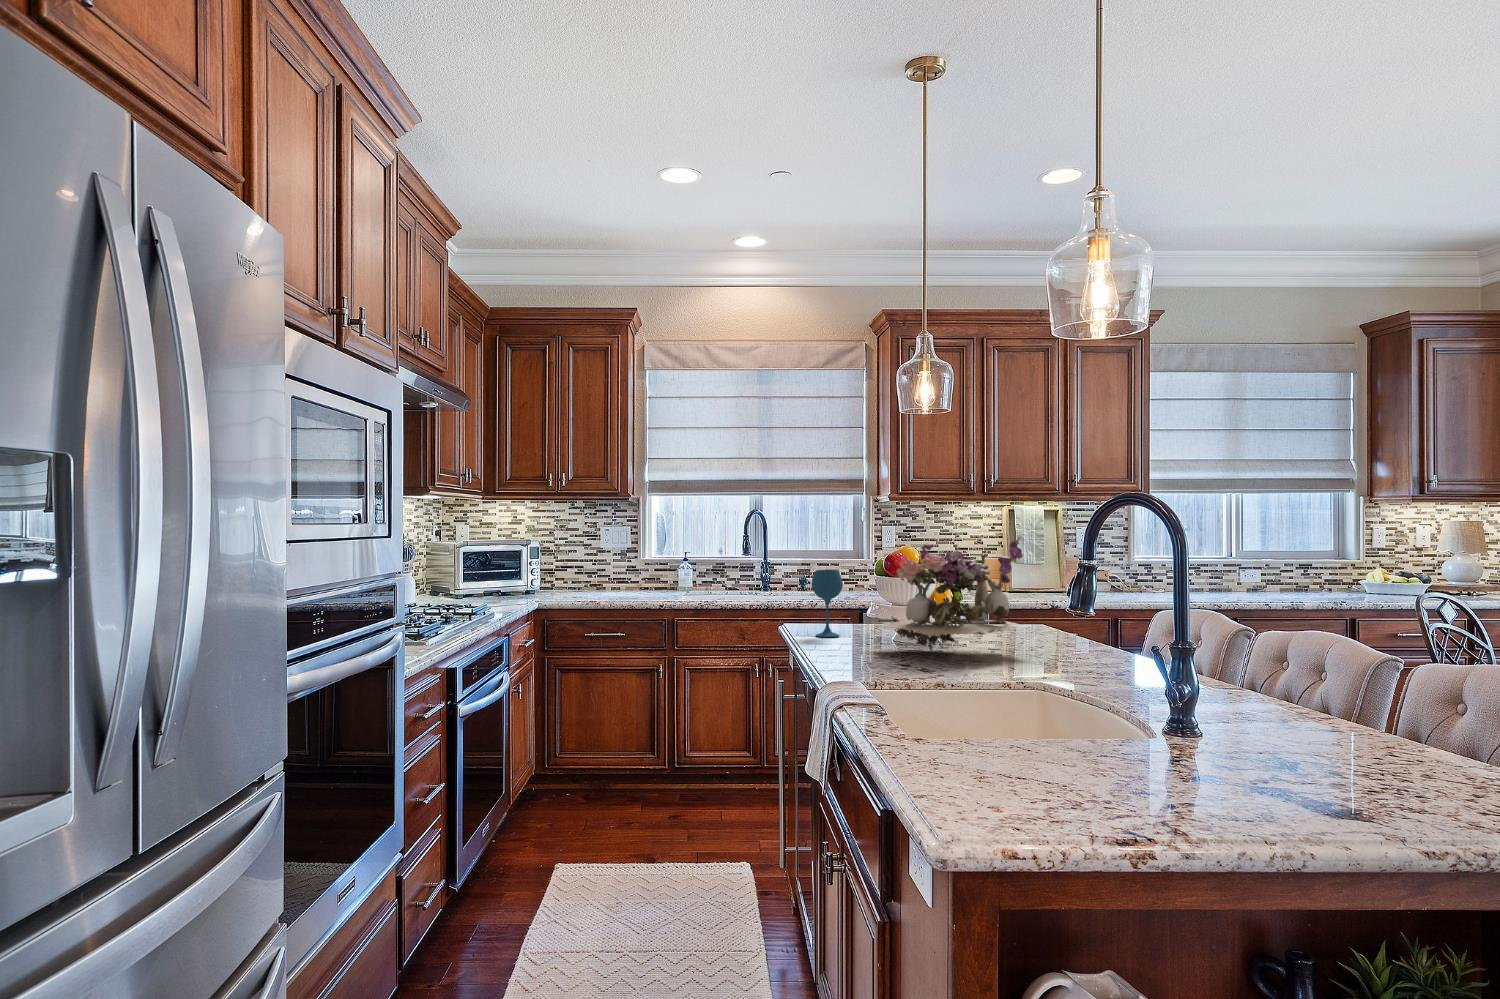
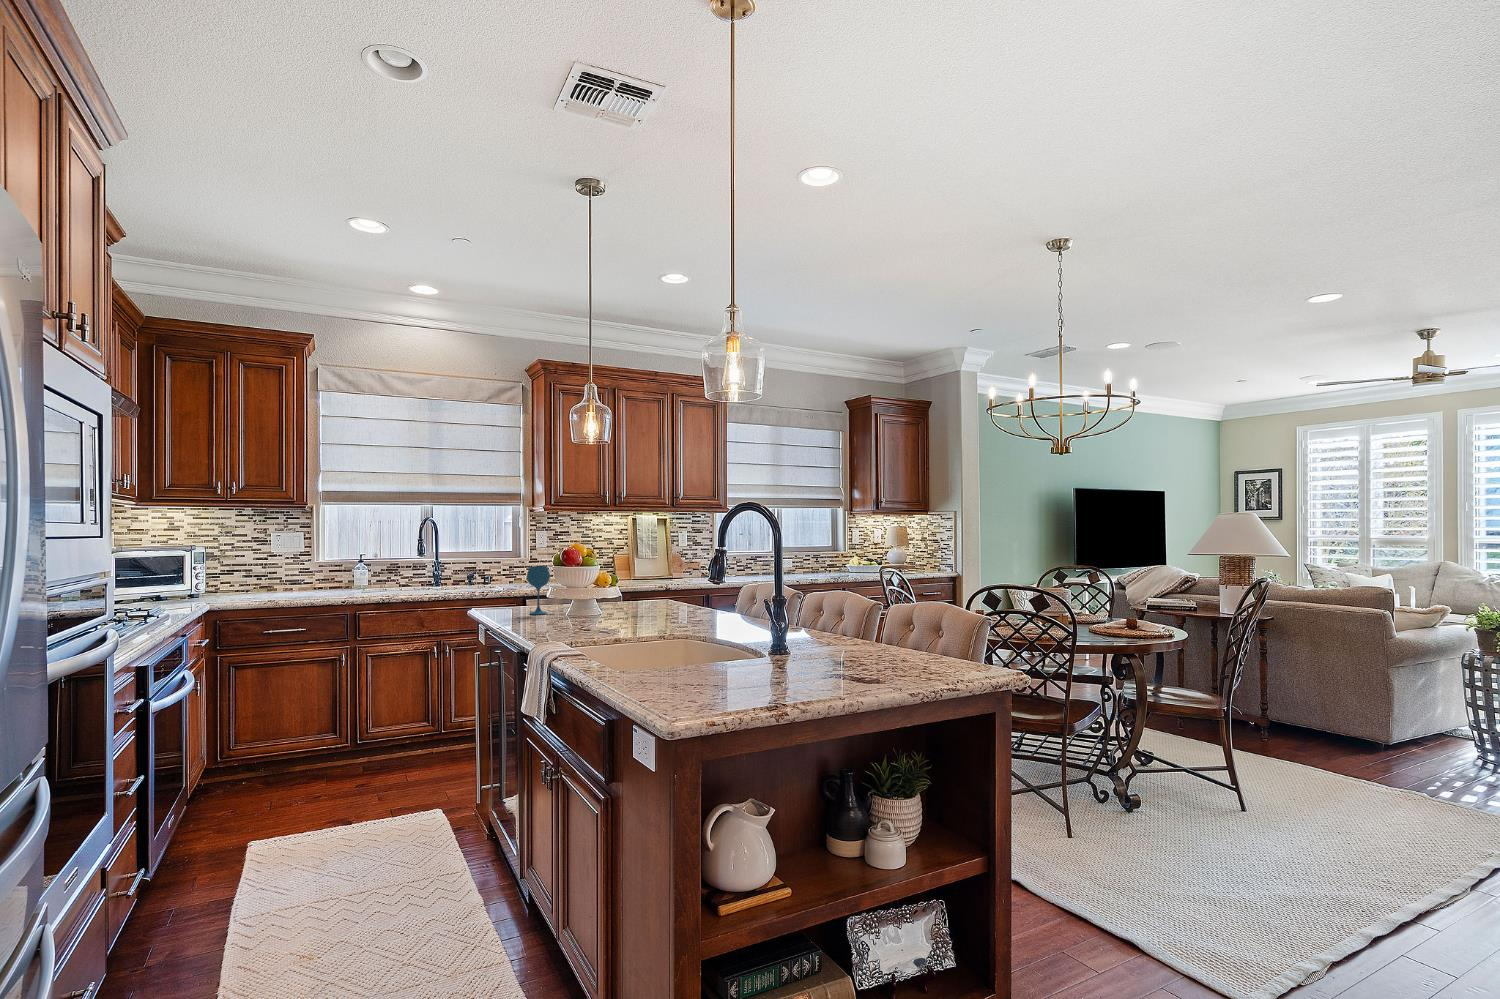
flower arrangement: present [878,537,1029,651] -> none [584,541,684,618]

